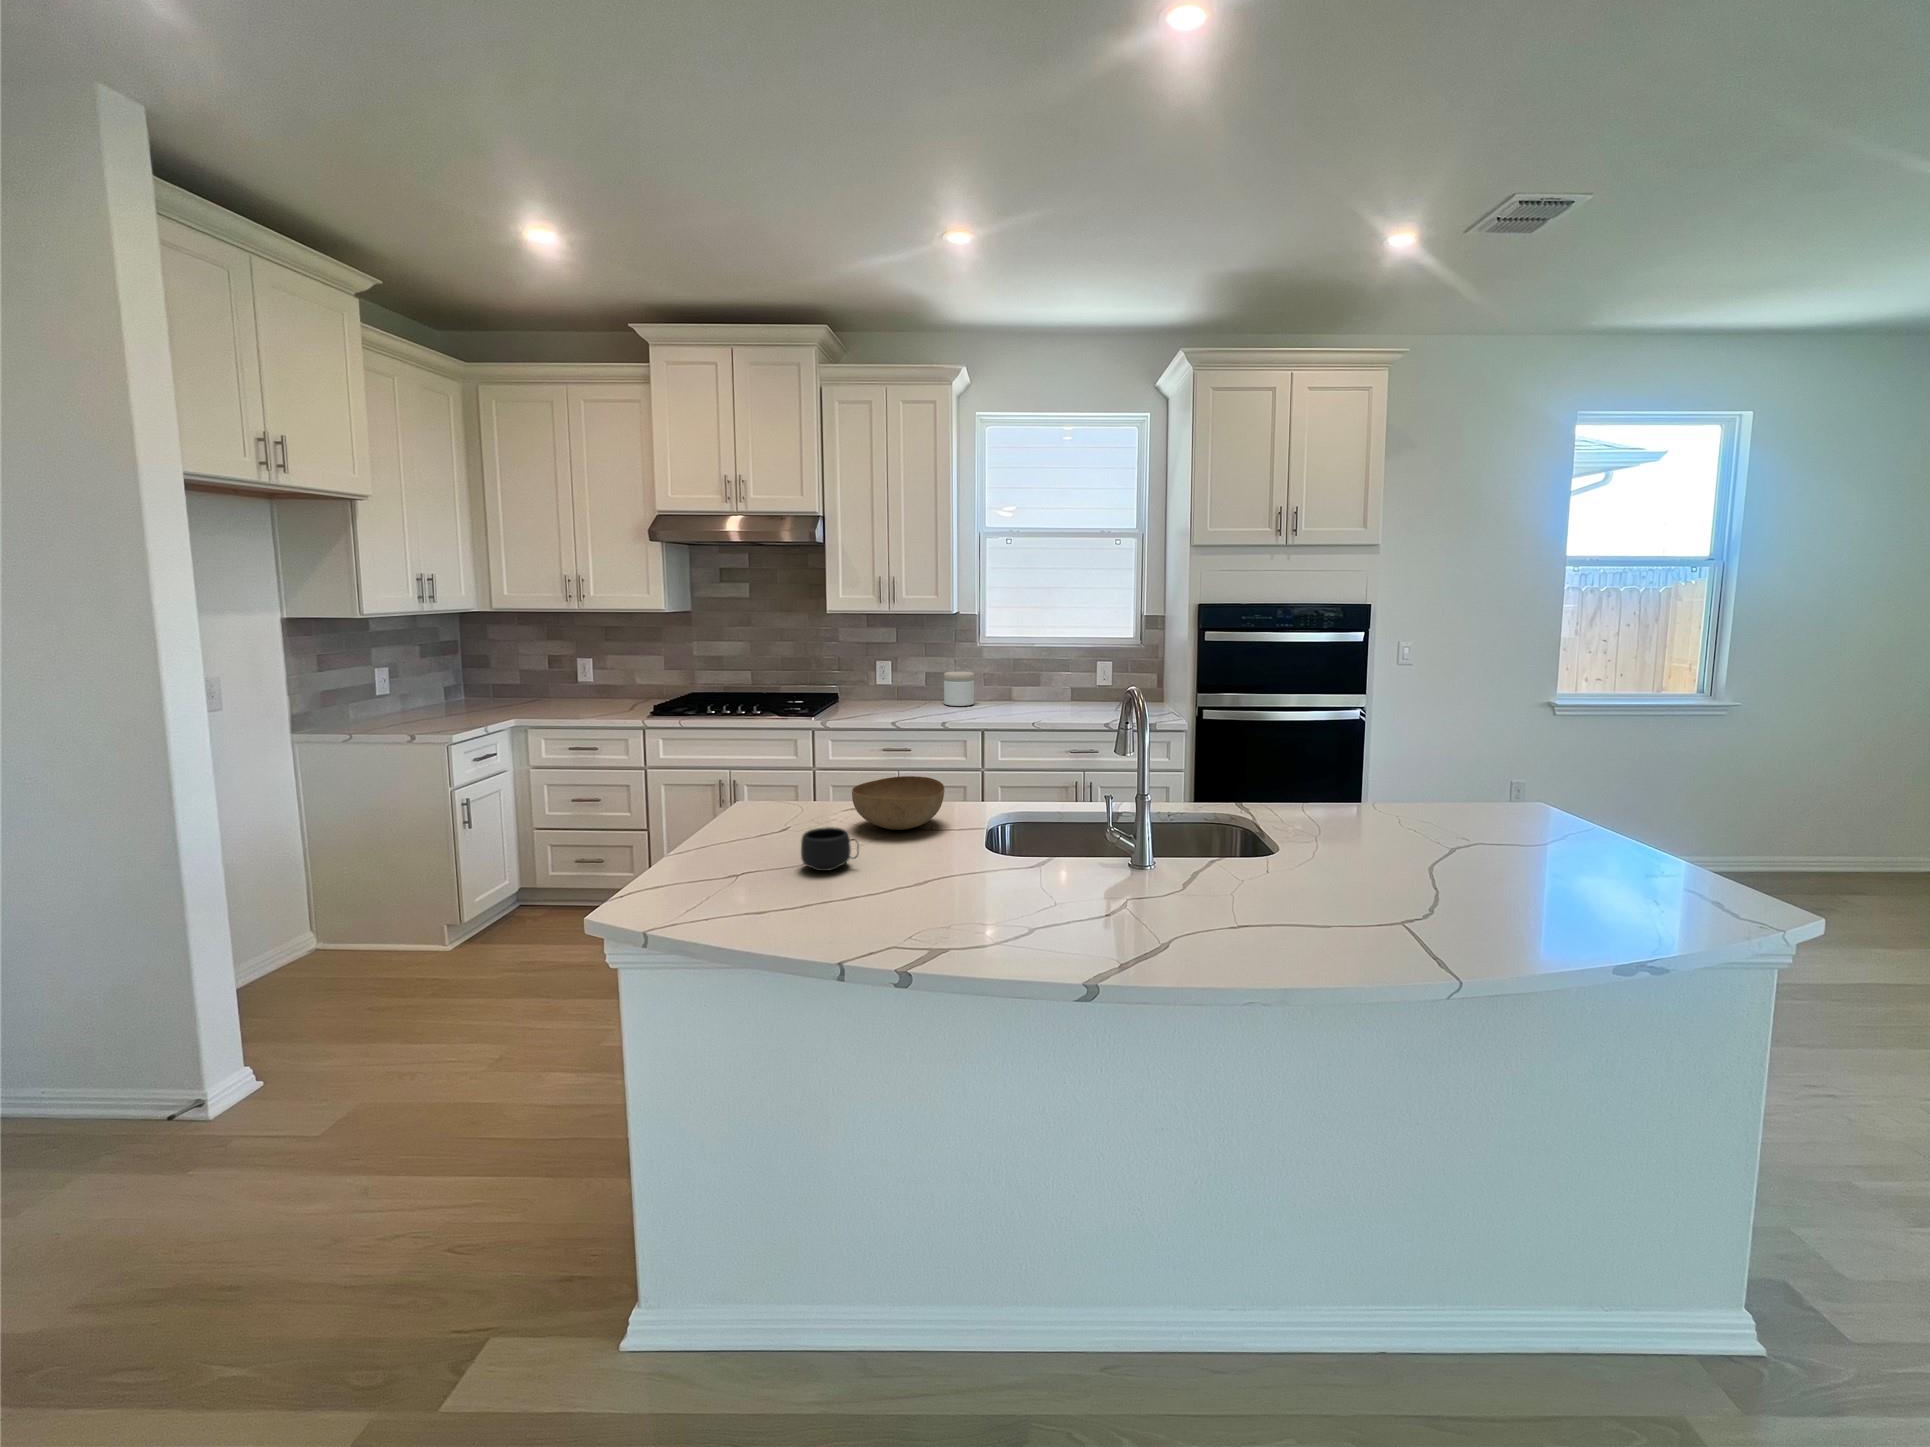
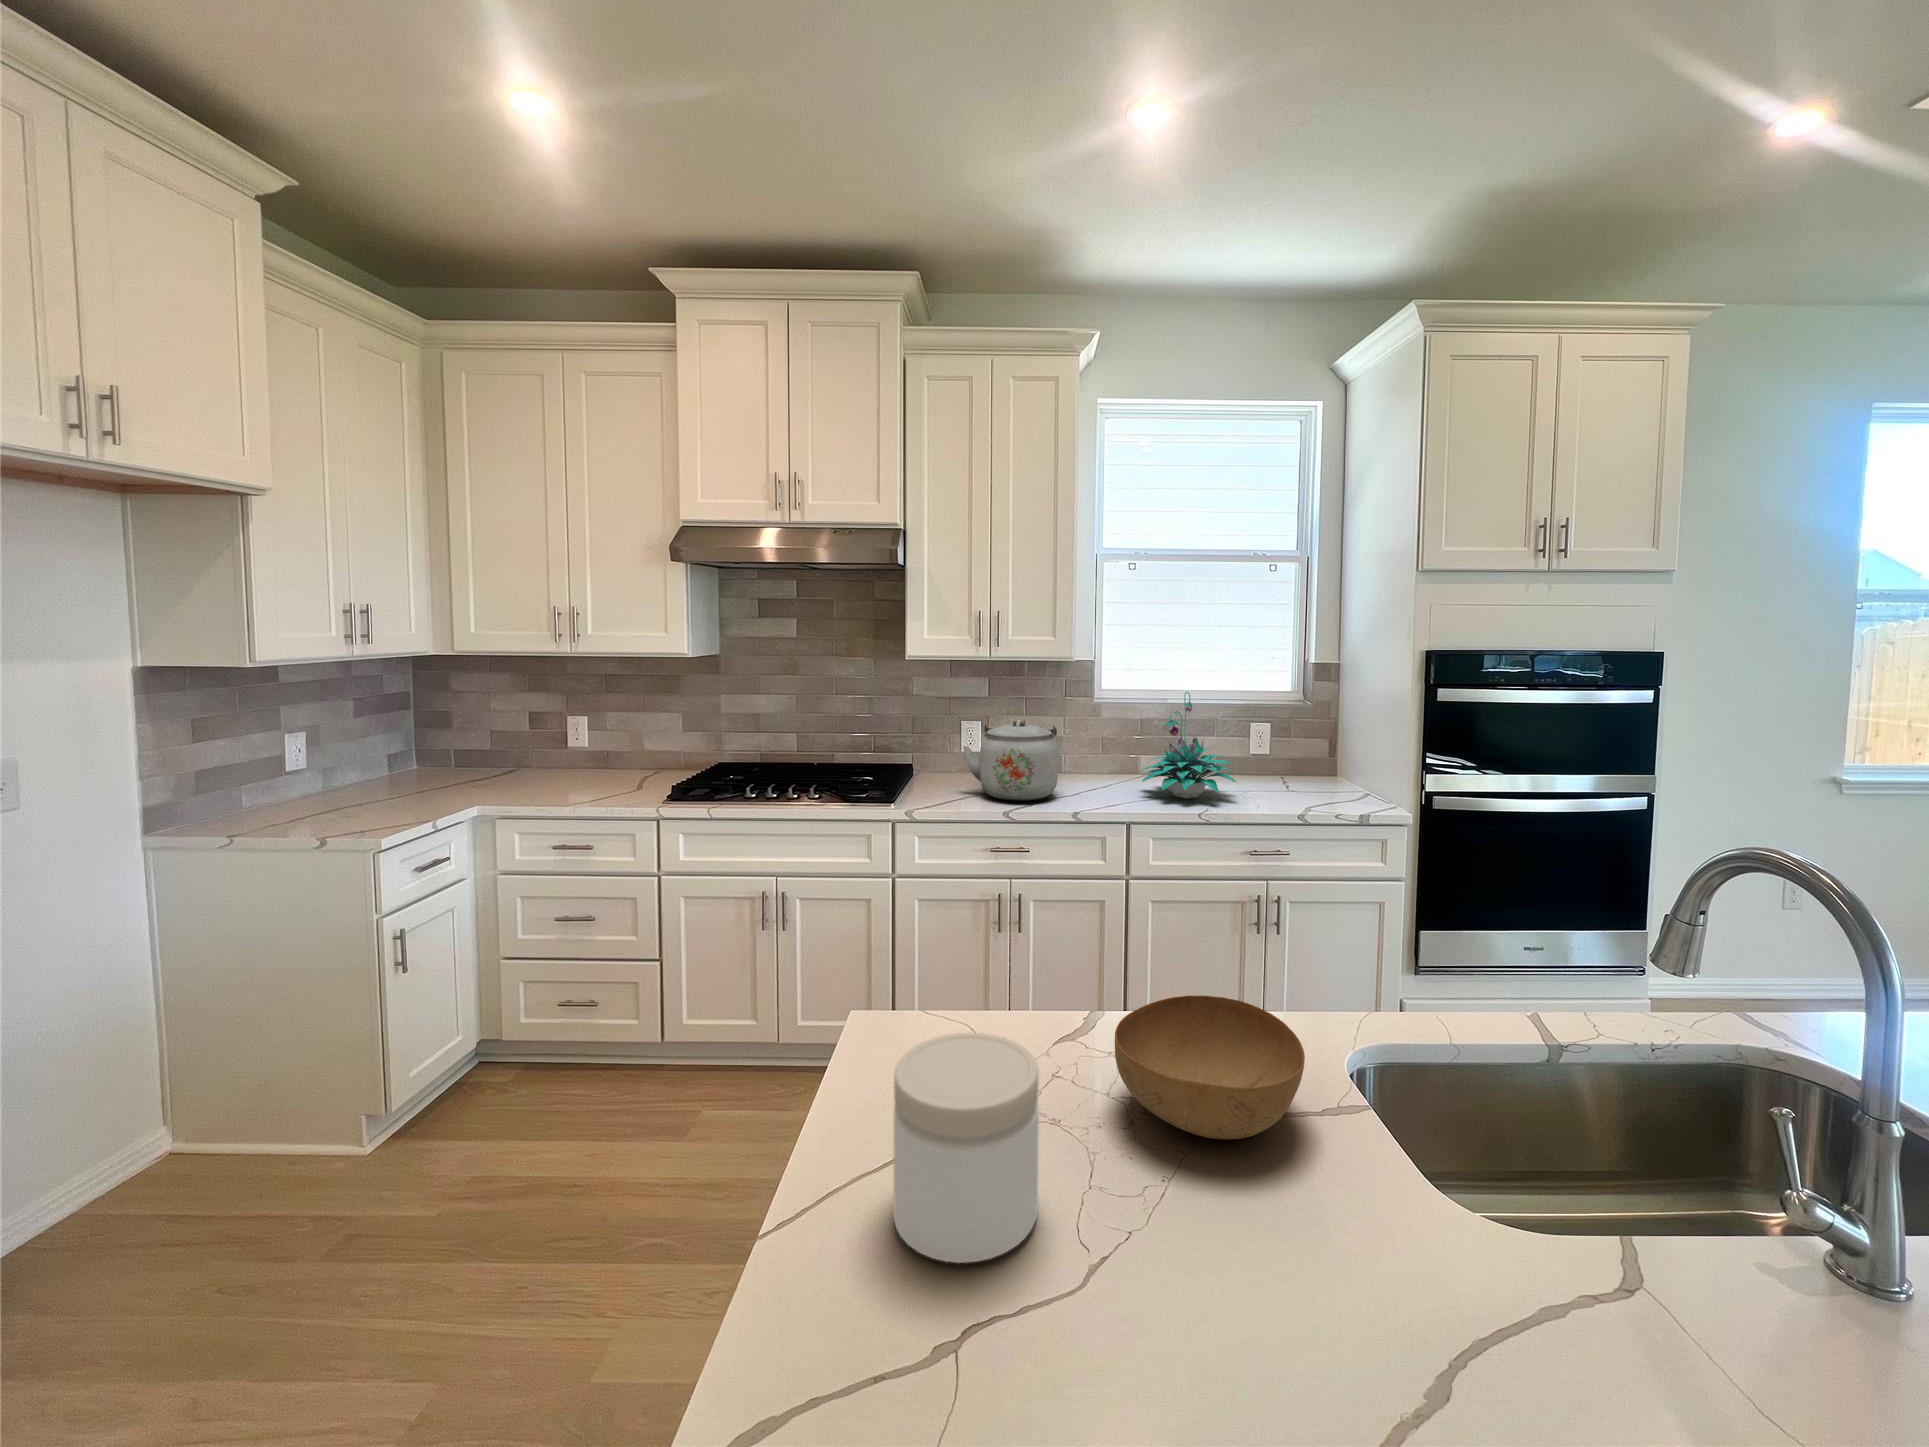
plant: none [998,636,1070,714] -> present [1142,692,1236,799]
kettle: none [865,656,938,714] -> present [963,720,1058,800]
jar: present [944,672,974,706] -> present [893,1033,1039,1263]
mug: present [801,827,859,871] -> none [1101,1206,1246,1356]

